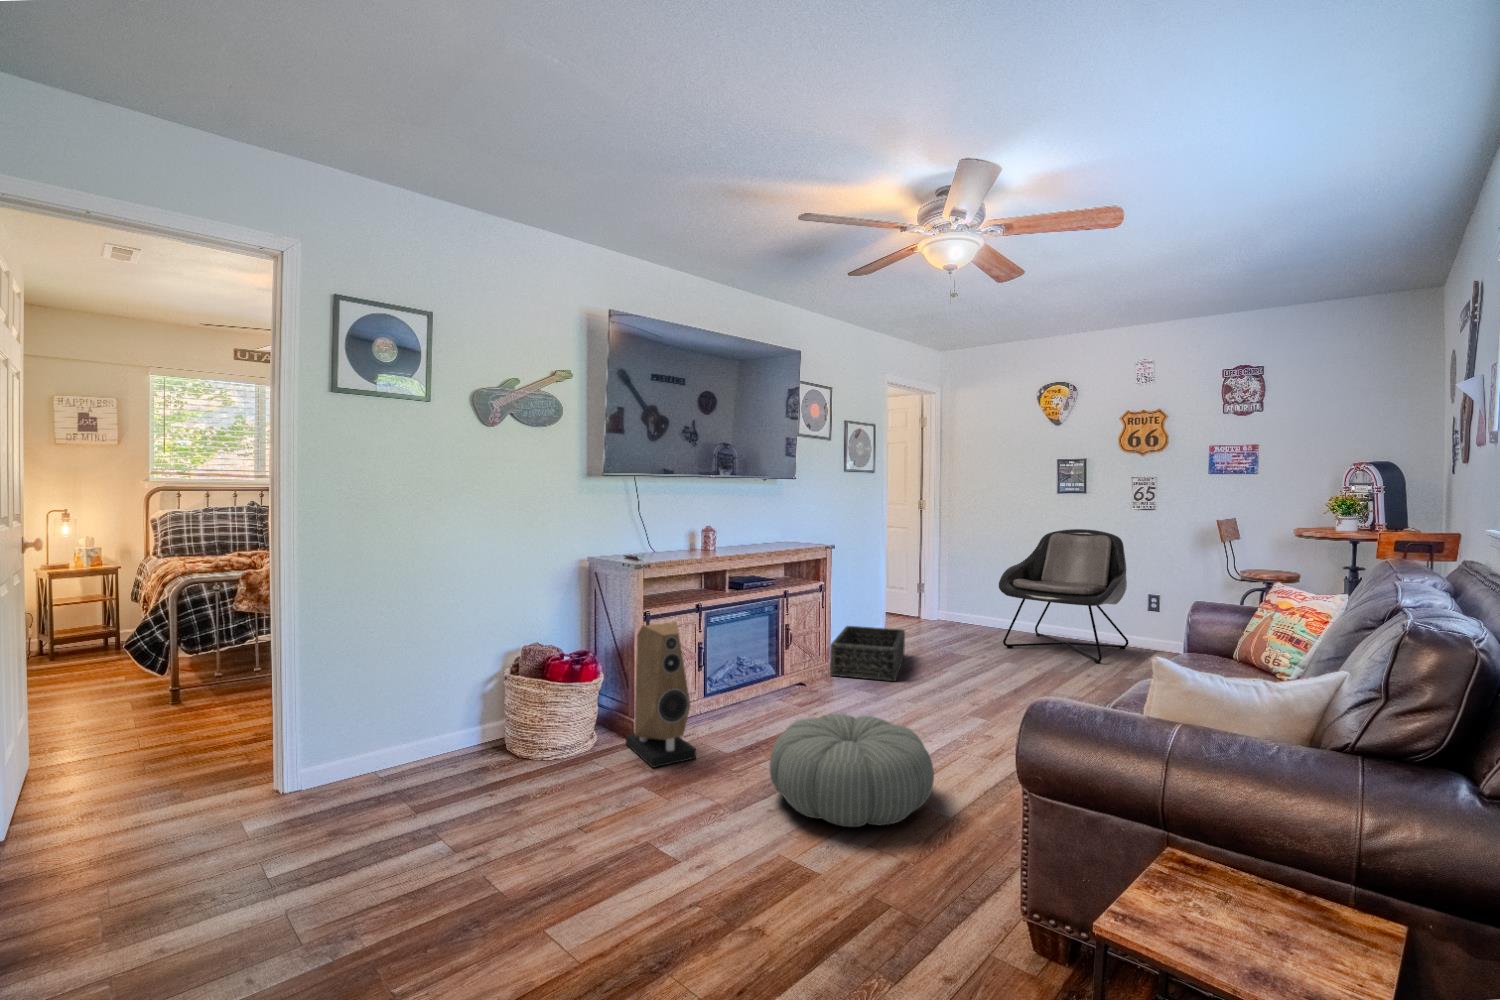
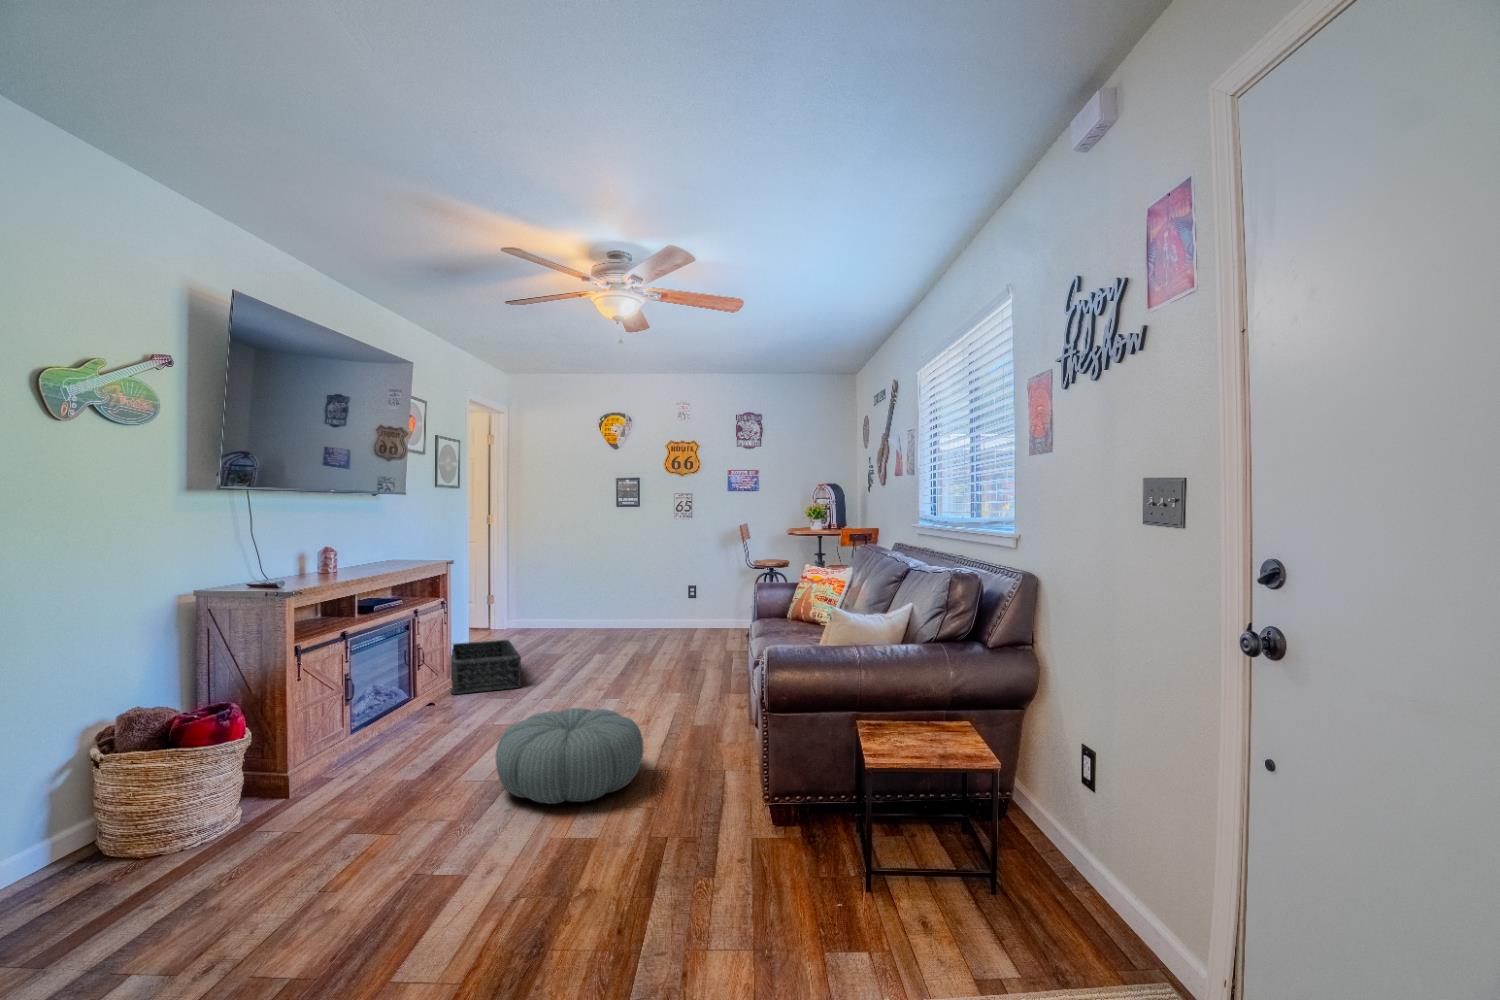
lounge chair: present [999,529,1128,663] -> none [581,536,680,646]
speaker: present [626,622,696,768] -> none [281,653,387,816]

